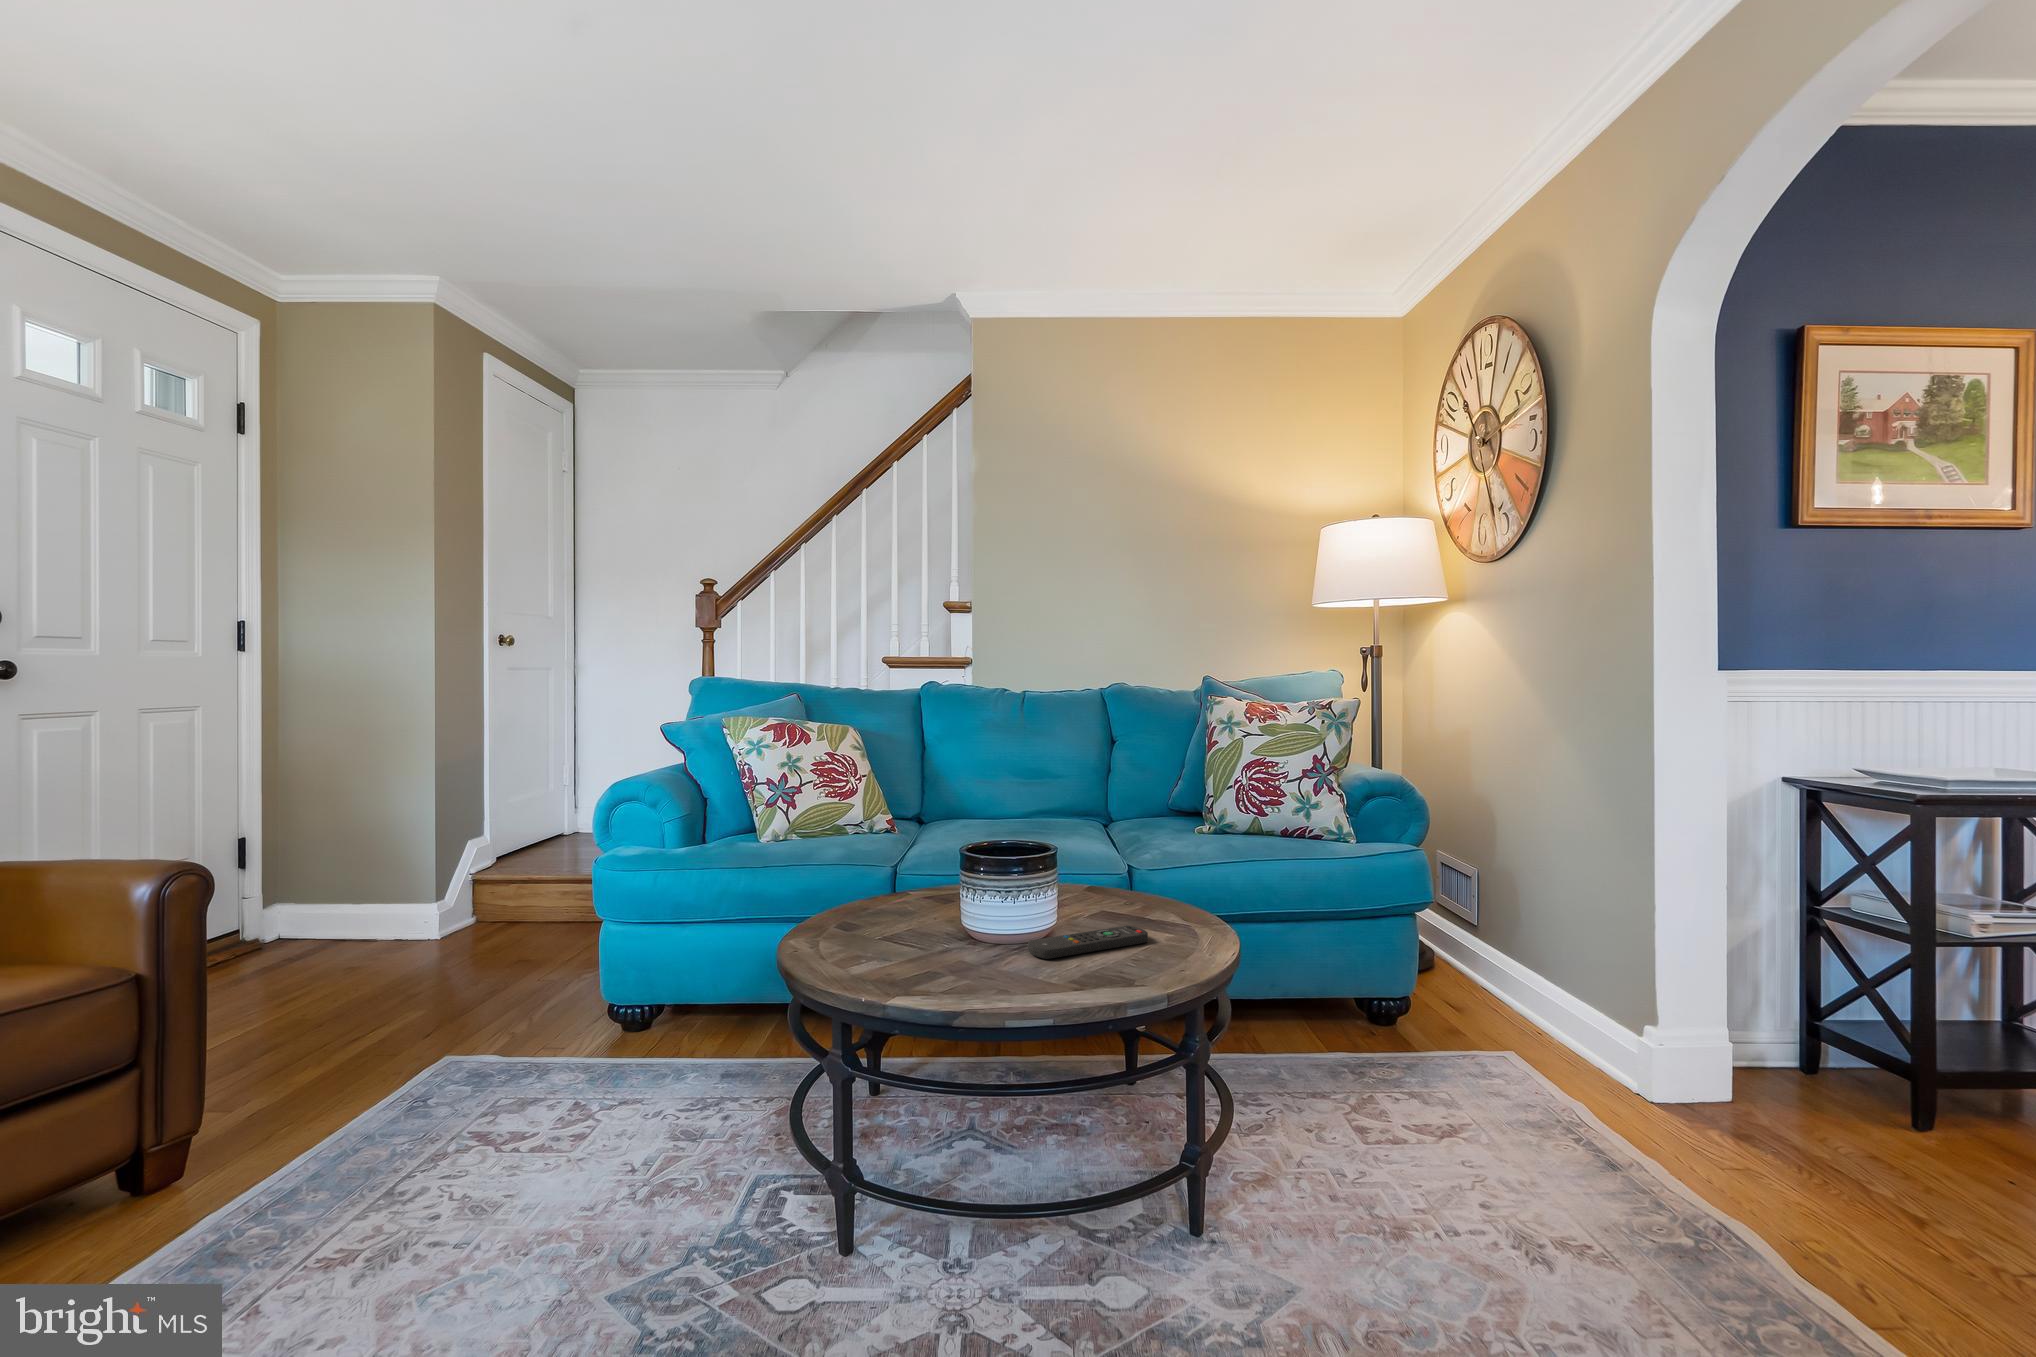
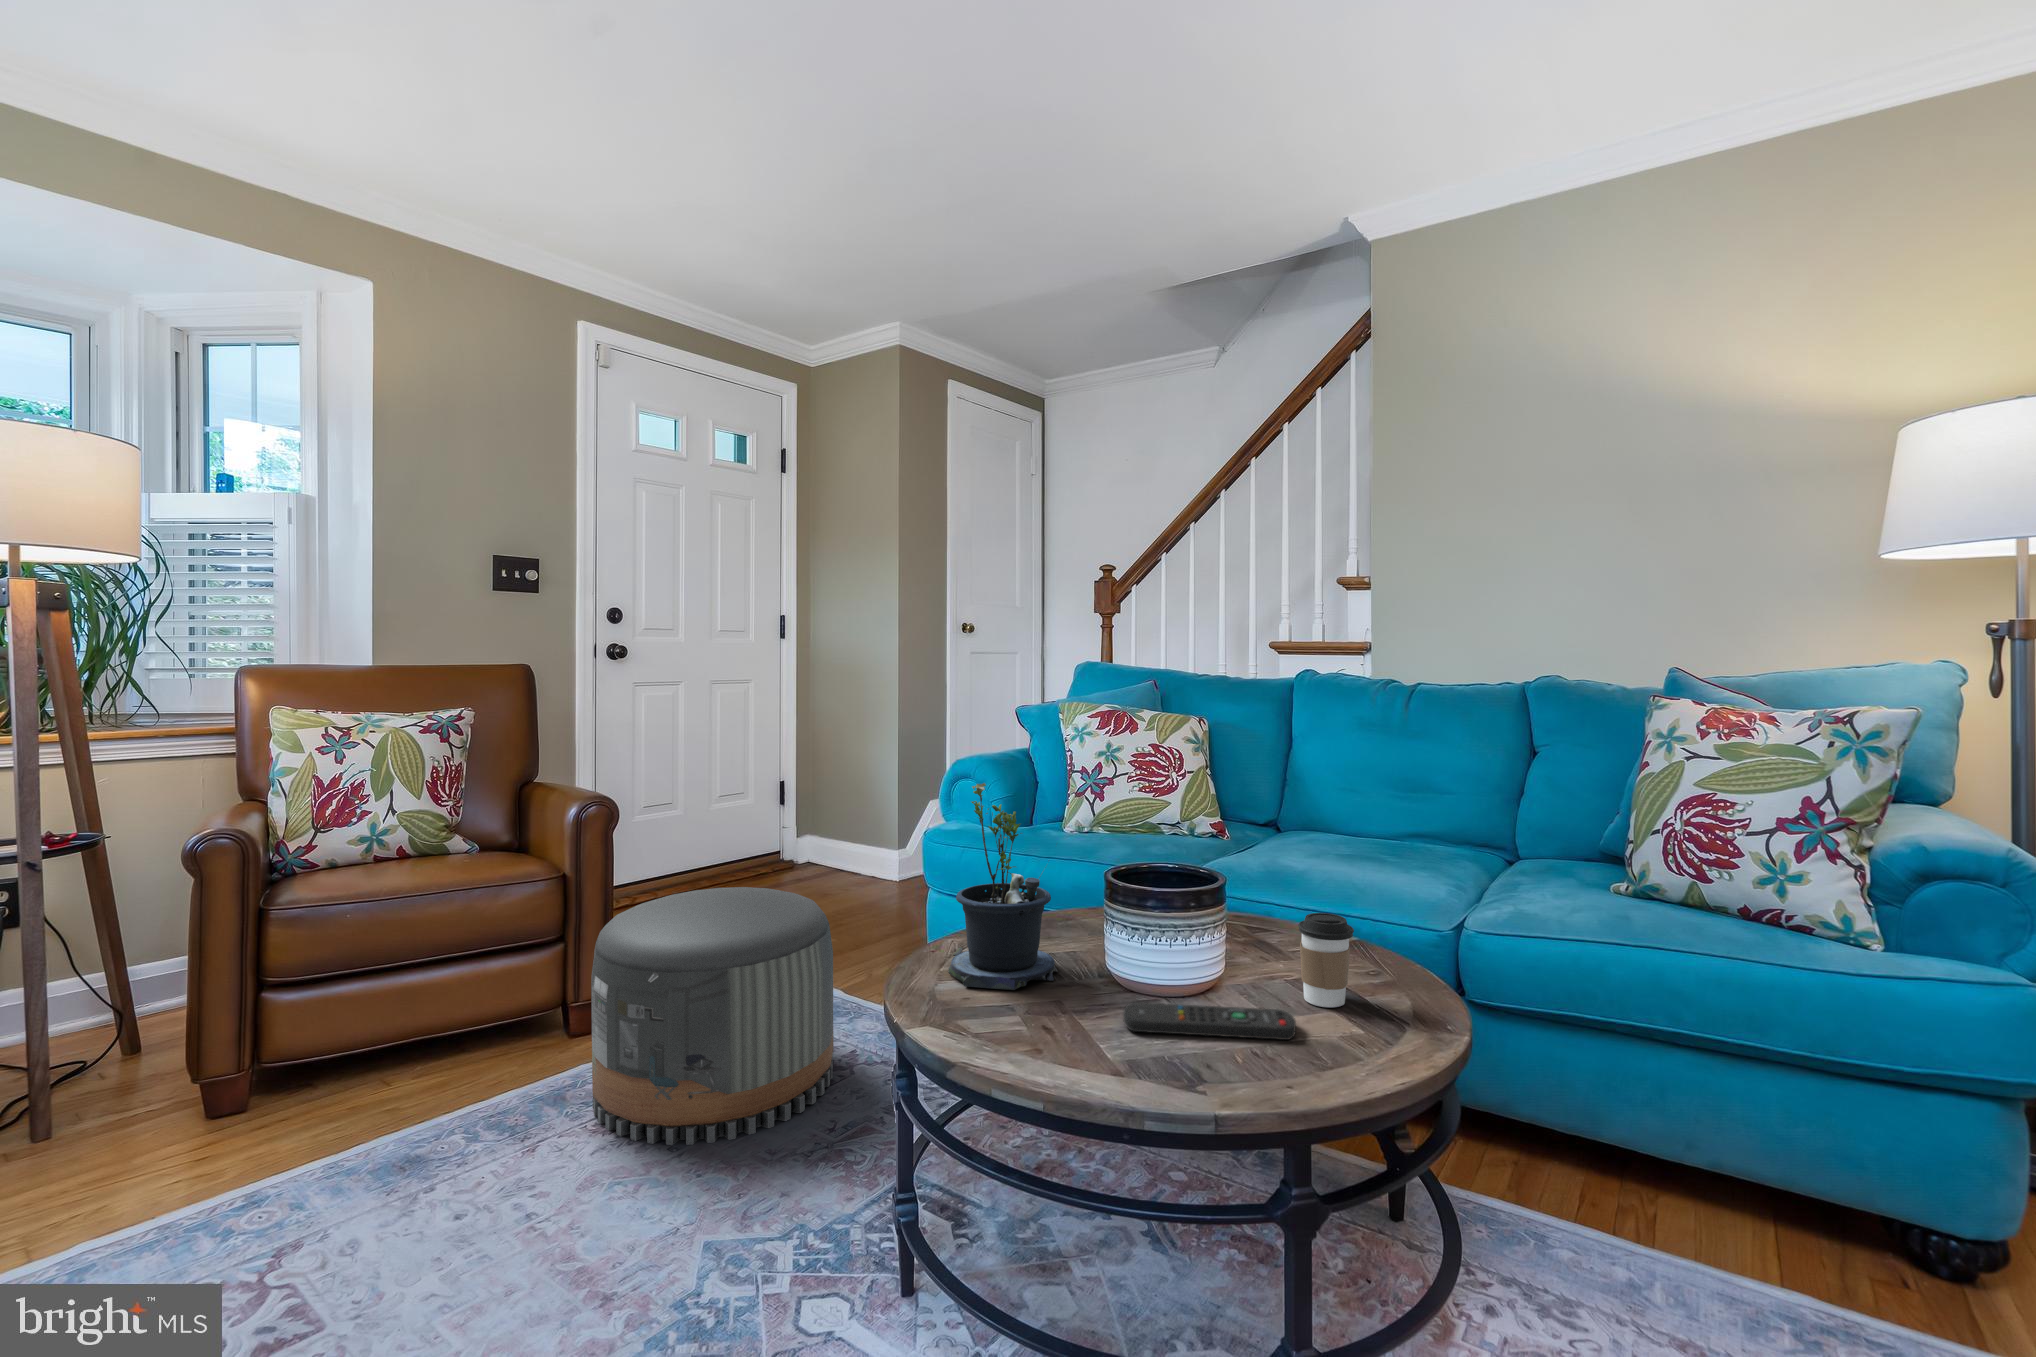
potted plant: none [823,777,940,961] -> present [948,783,1058,990]
coffee cup: none [1115,854,1155,922] -> present [1298,913,1354,1007]
pouf: none [267,939,589,1262] -> present [591,887,833,1145]

